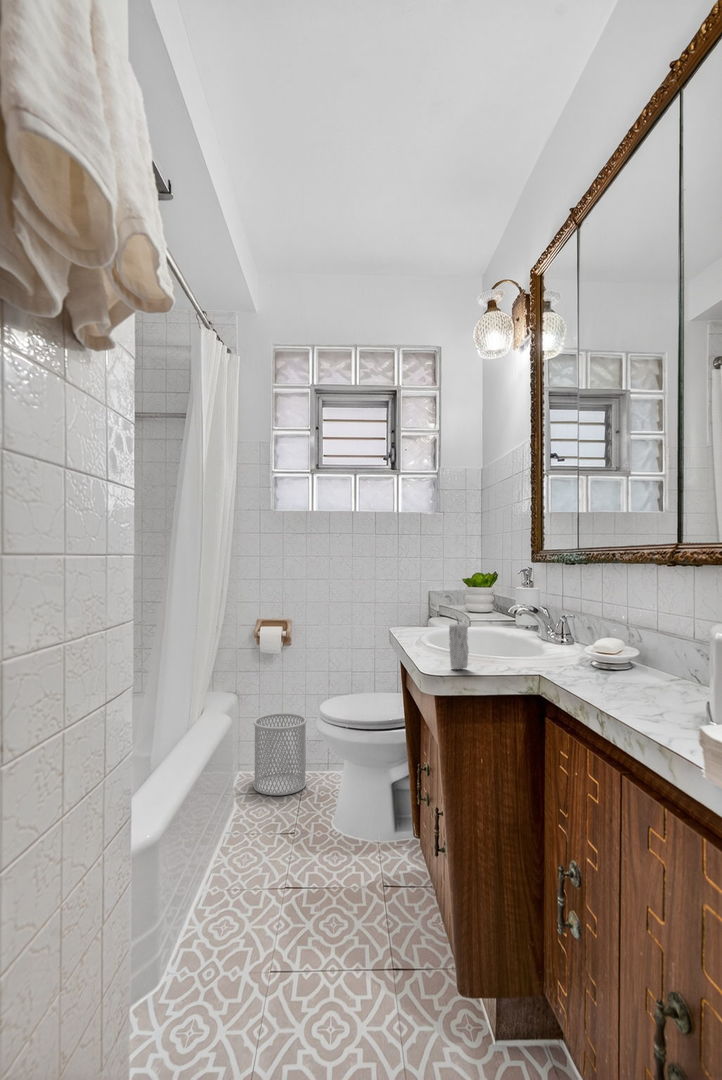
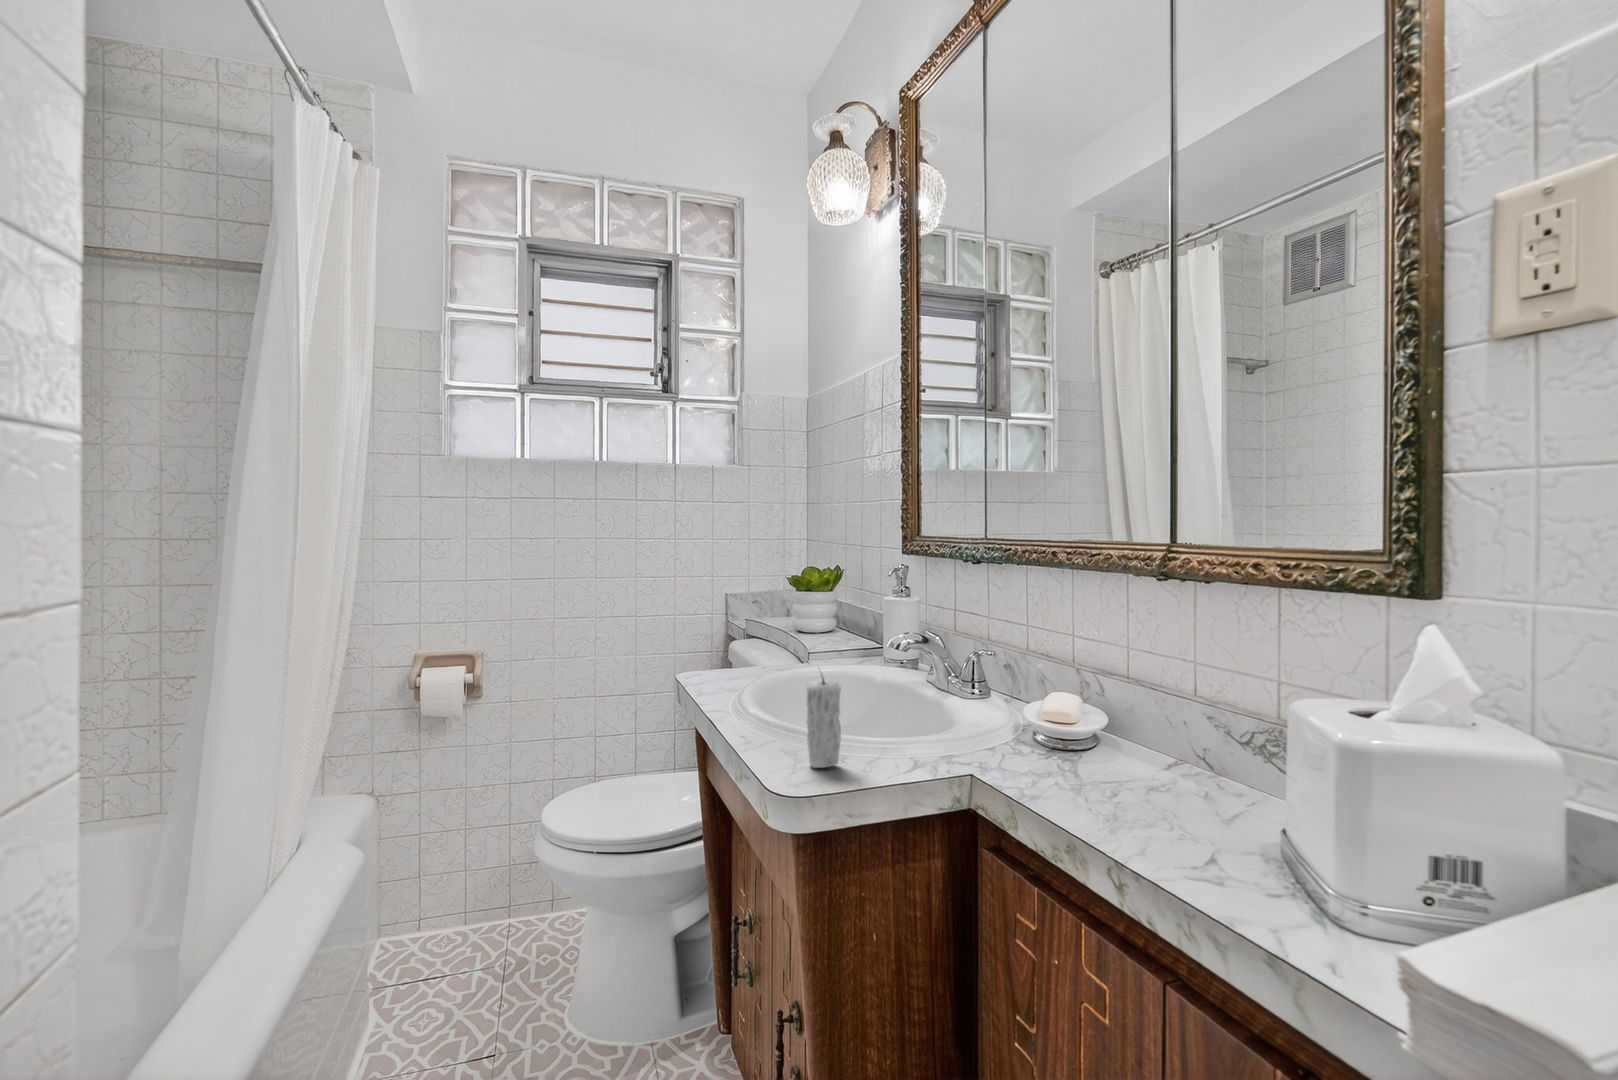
wastebasket: present [253,713,307,796] -> none [413,821,514,972]

